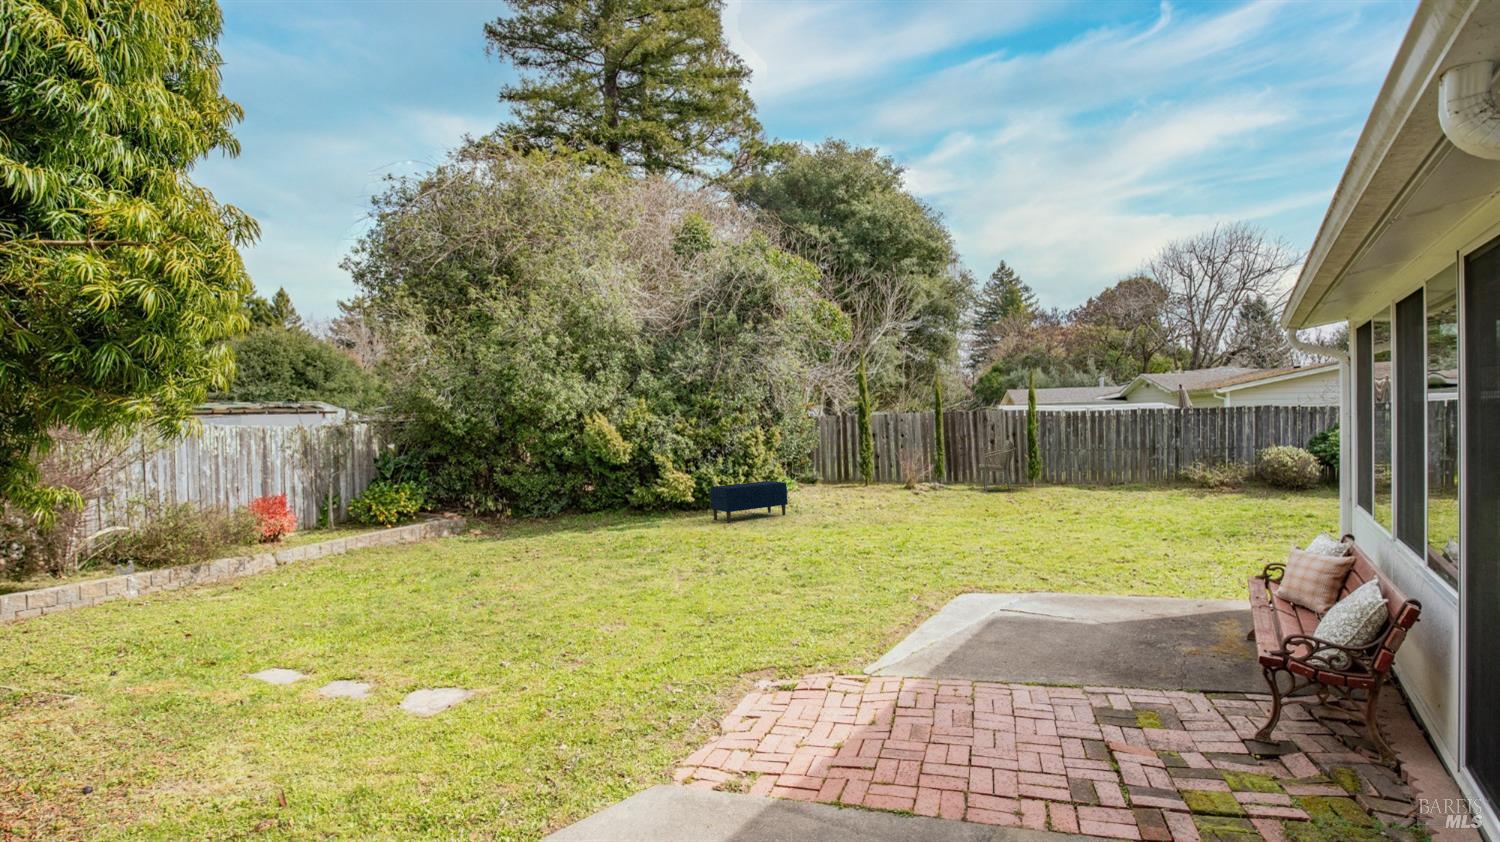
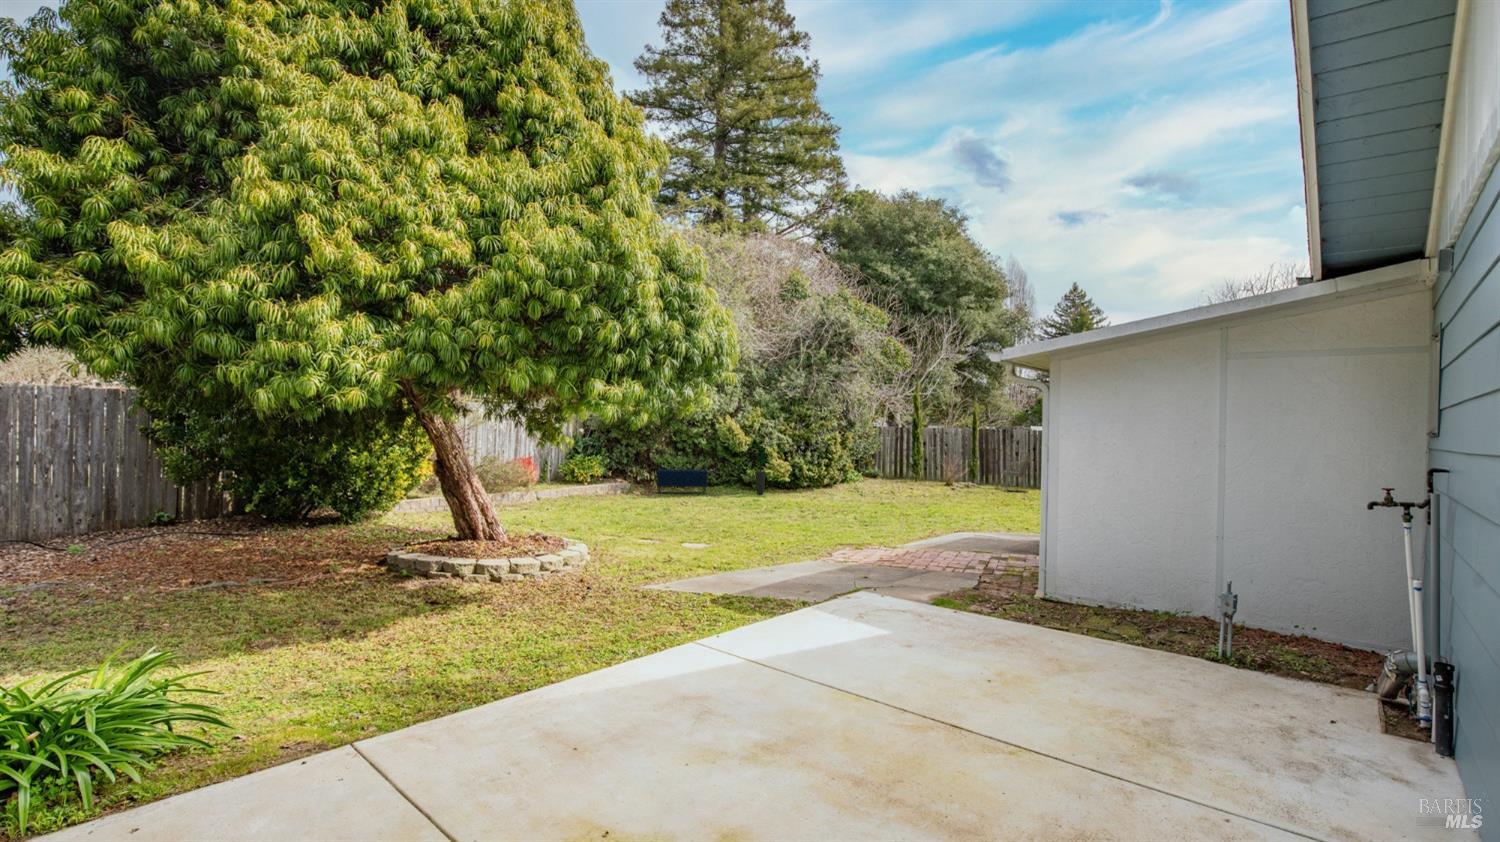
potted plant: none [633,451,666,523] -> present [755,446,767,495]
bench: present [710,481,788,523] -> present [657,469,707,494]

